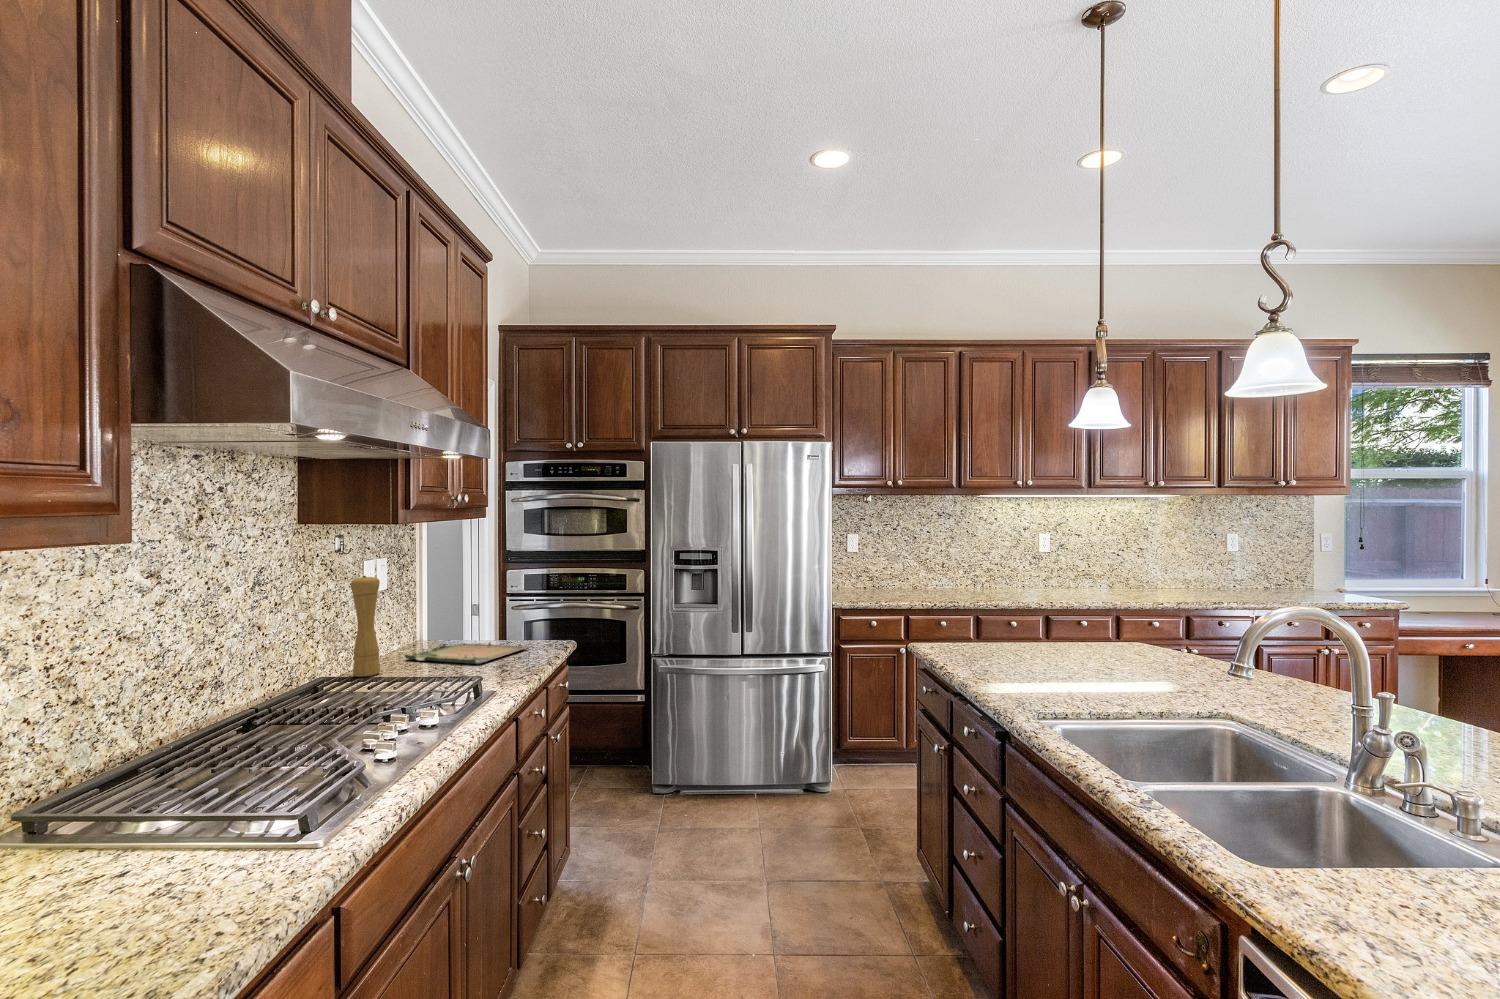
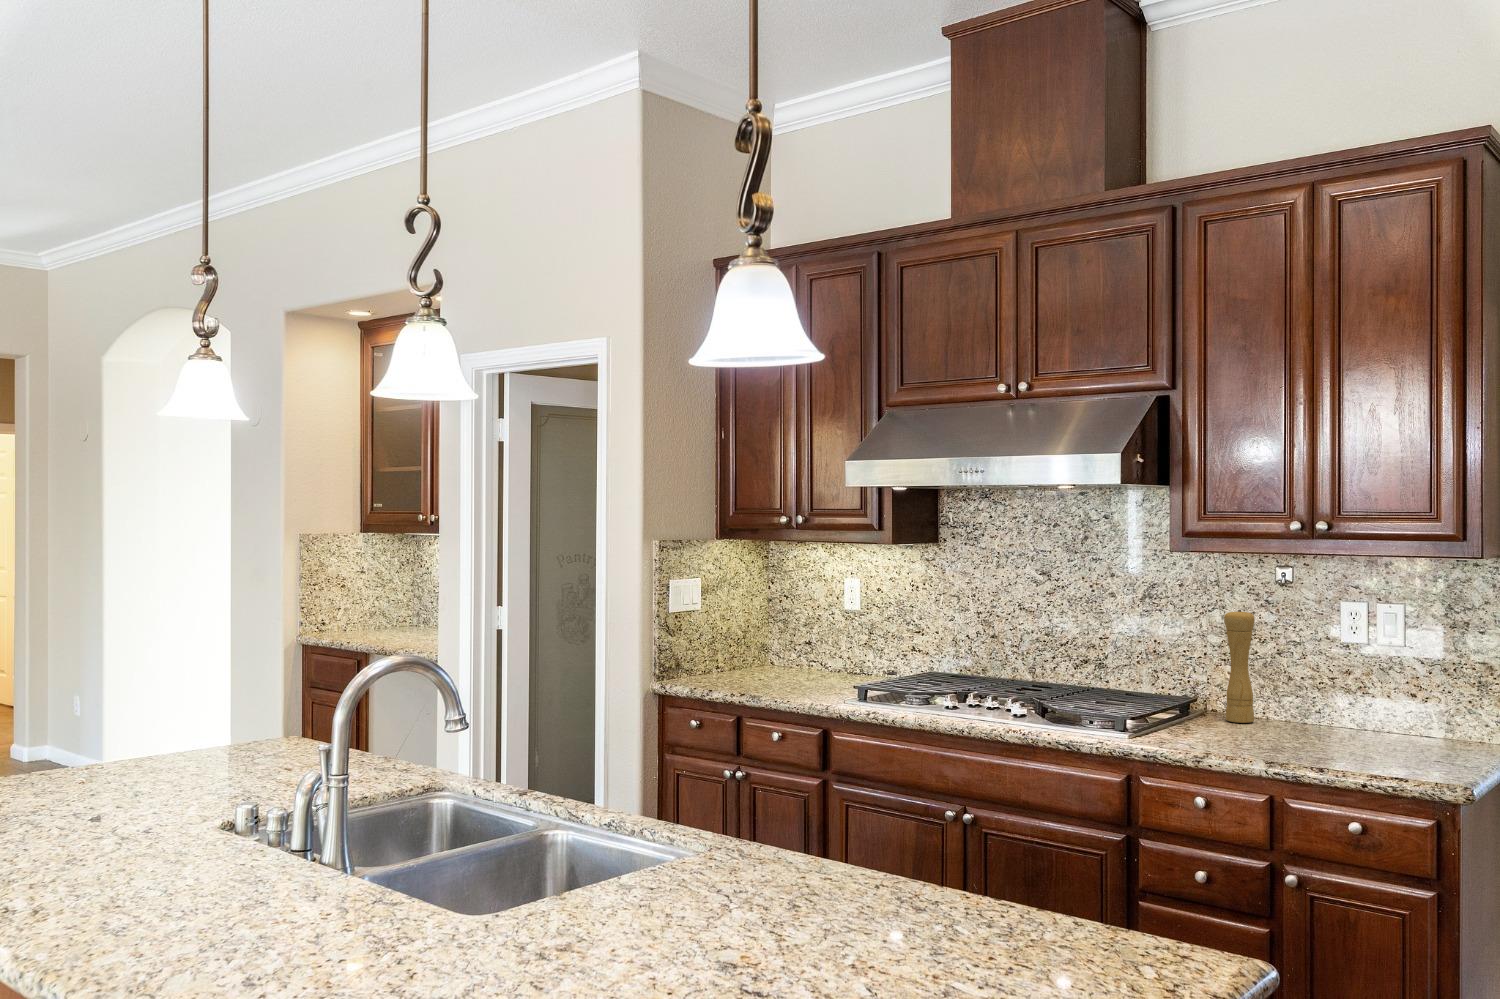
tray: present [405,640,528,664] -> none [1211,724,1378,754]

